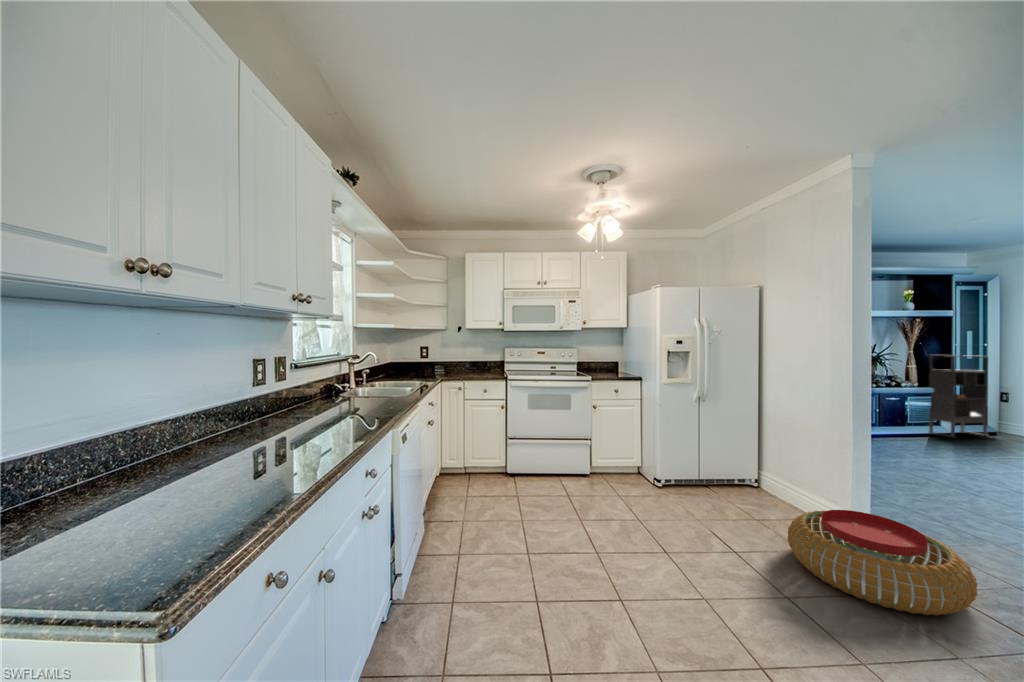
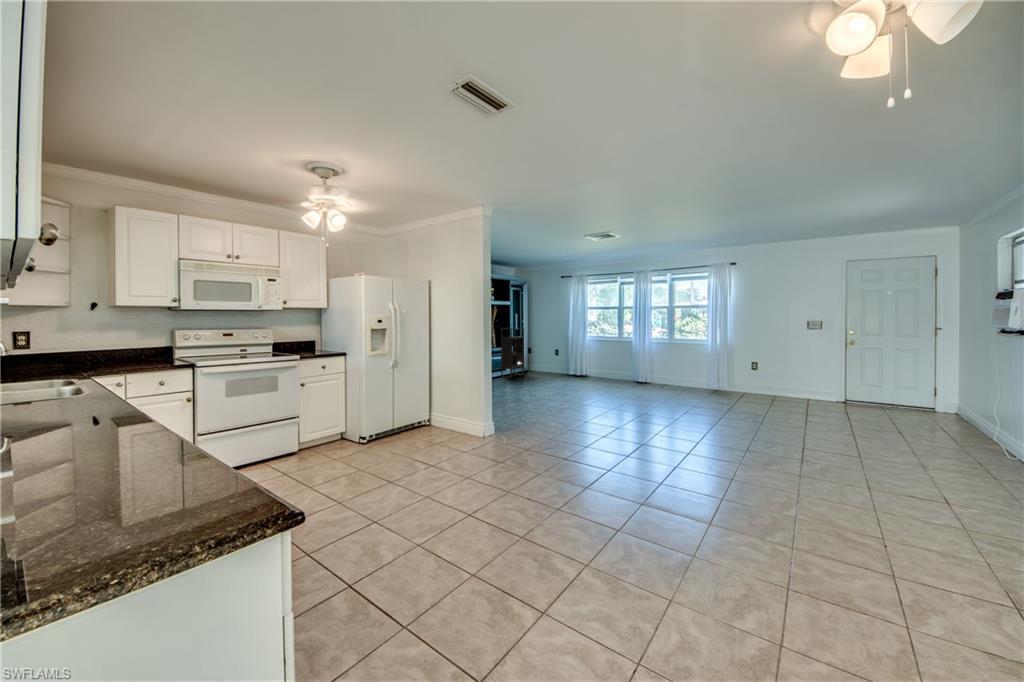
pouf: present [788,510,977,616] -> none [460,419,535,461]

